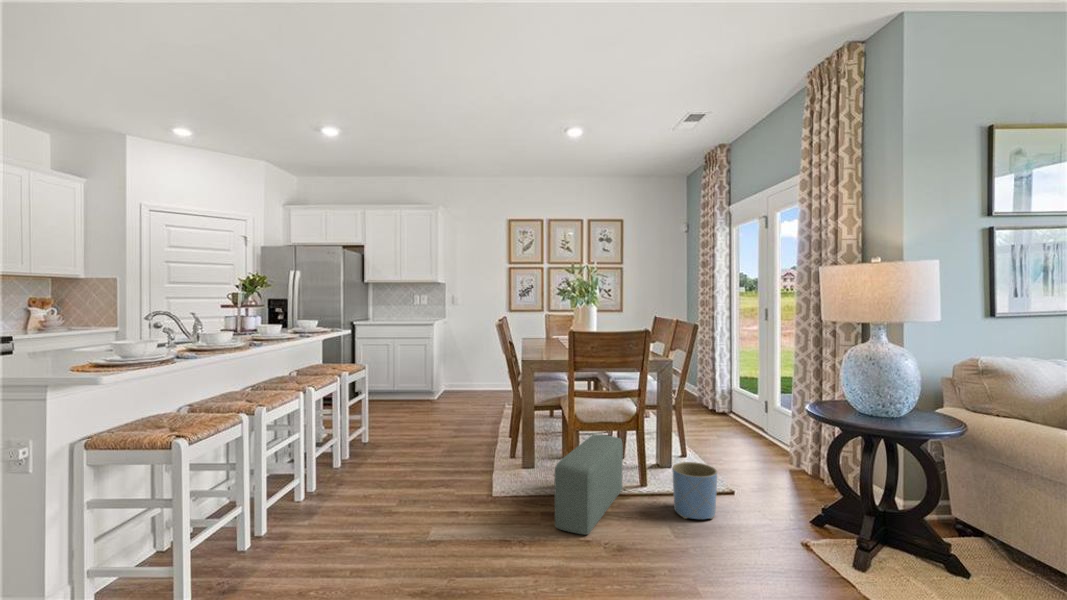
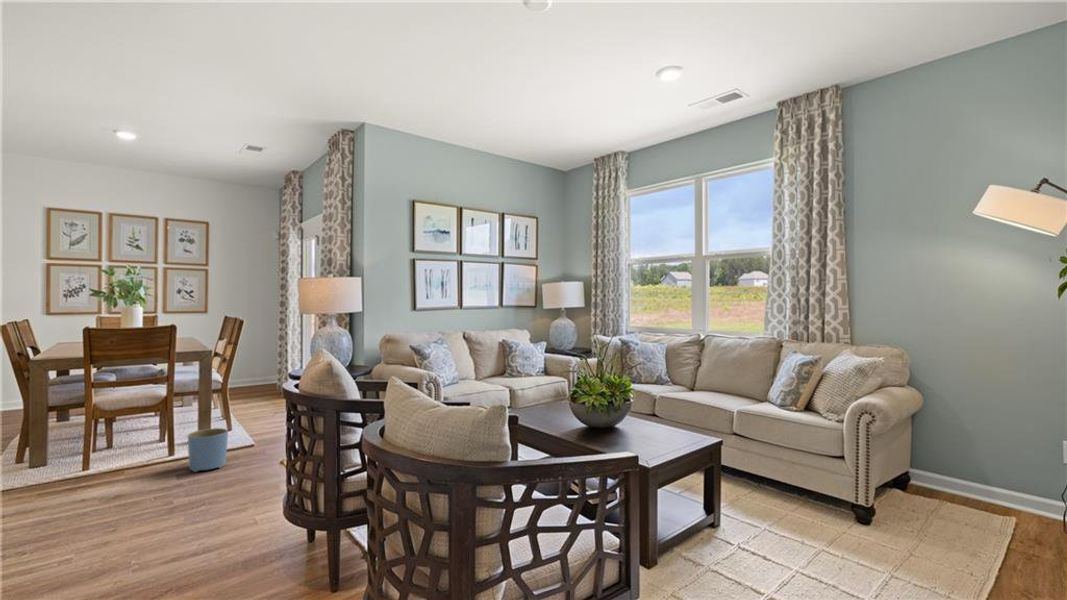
pouf: present [554,435,623,535] -> none [49,419,147,503]

